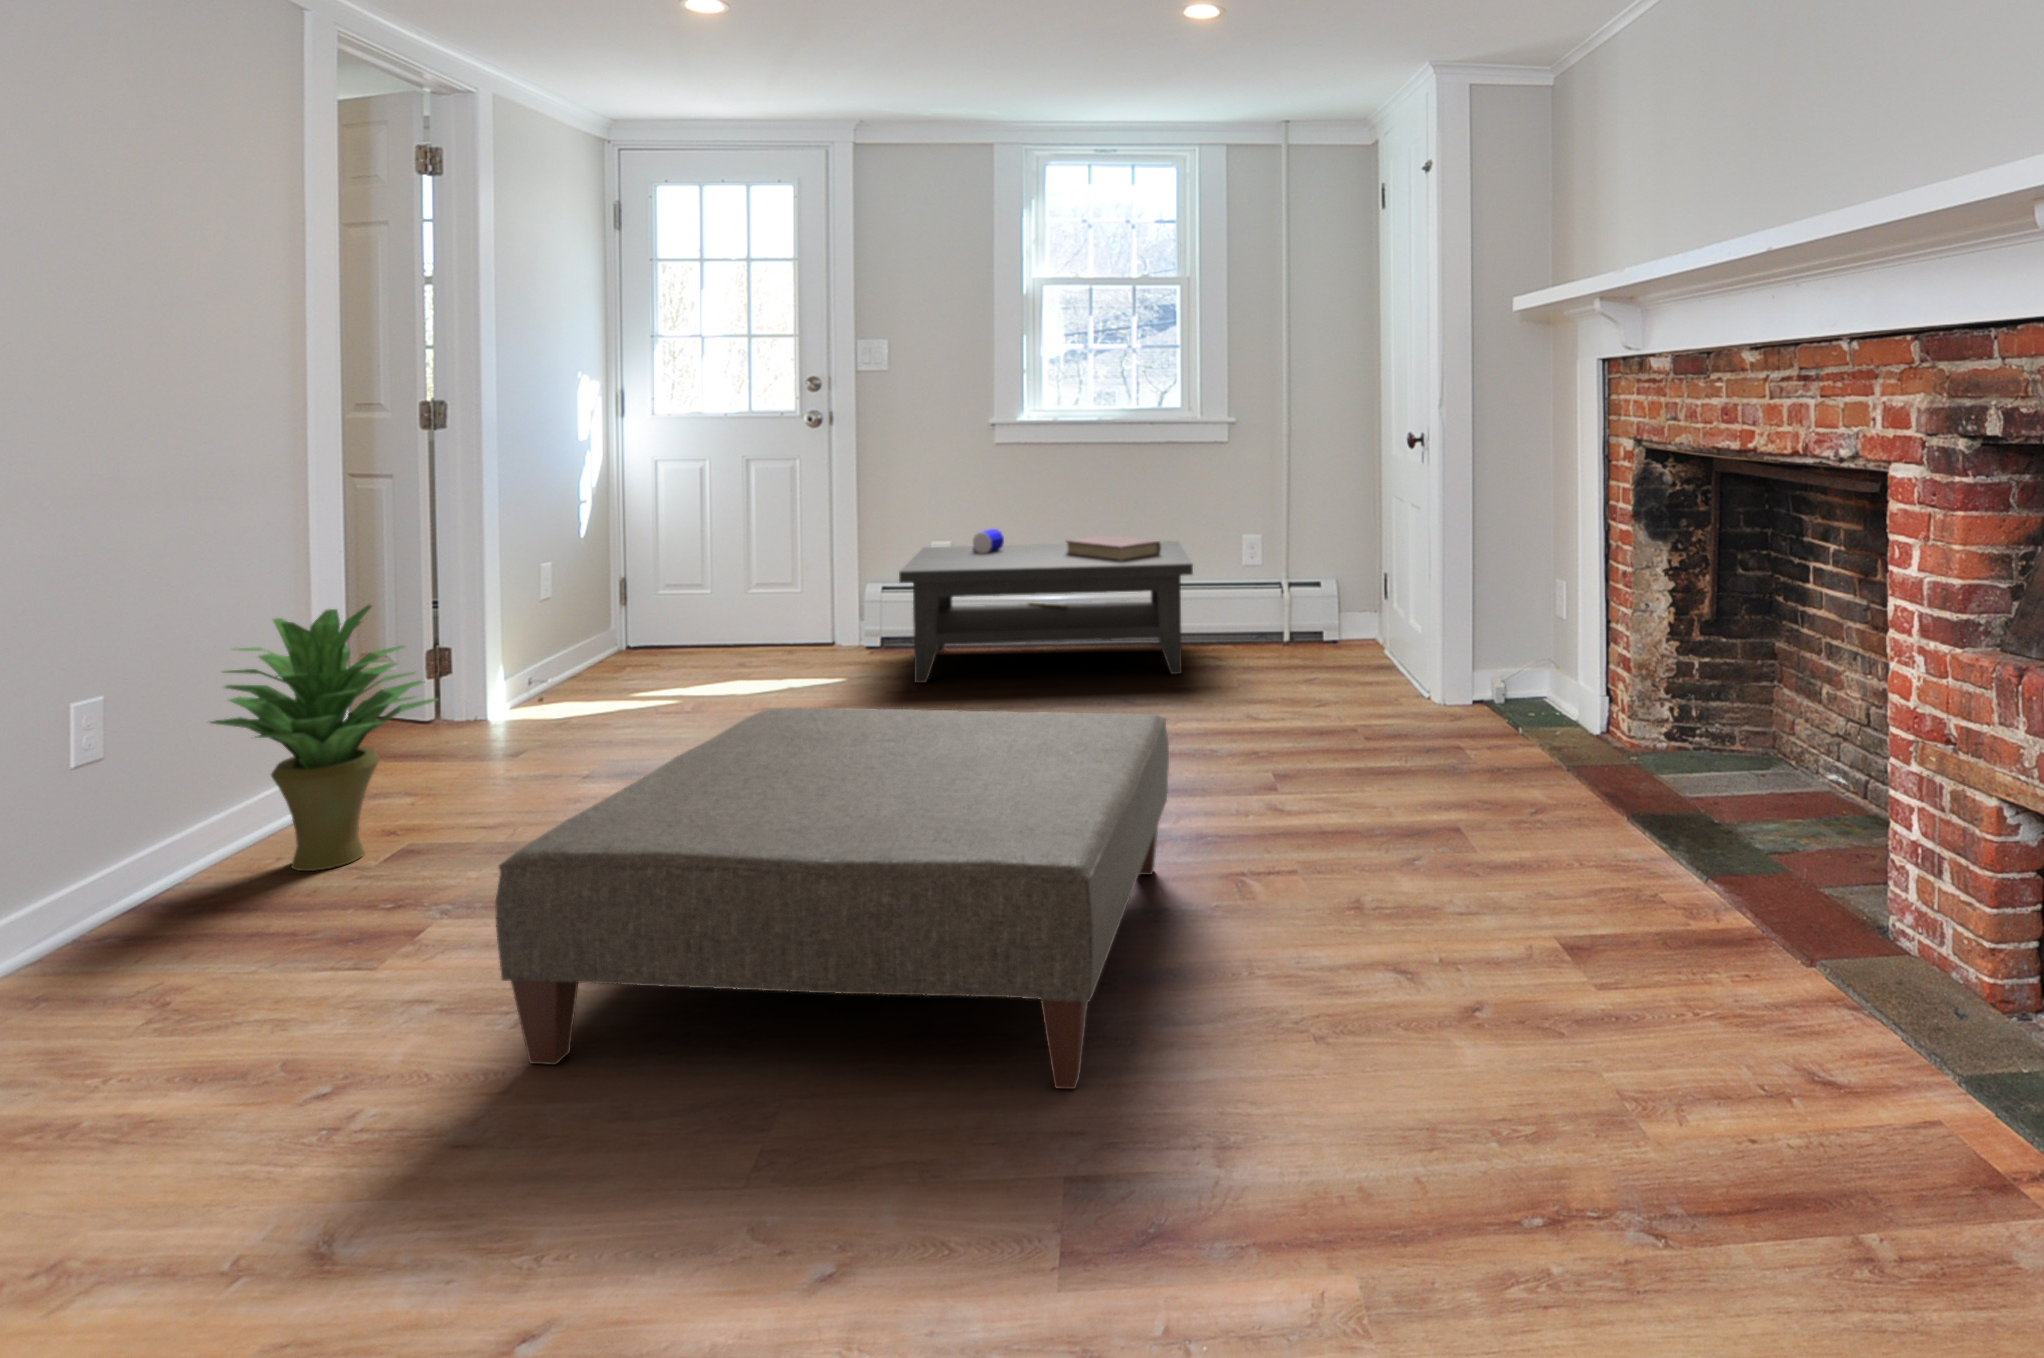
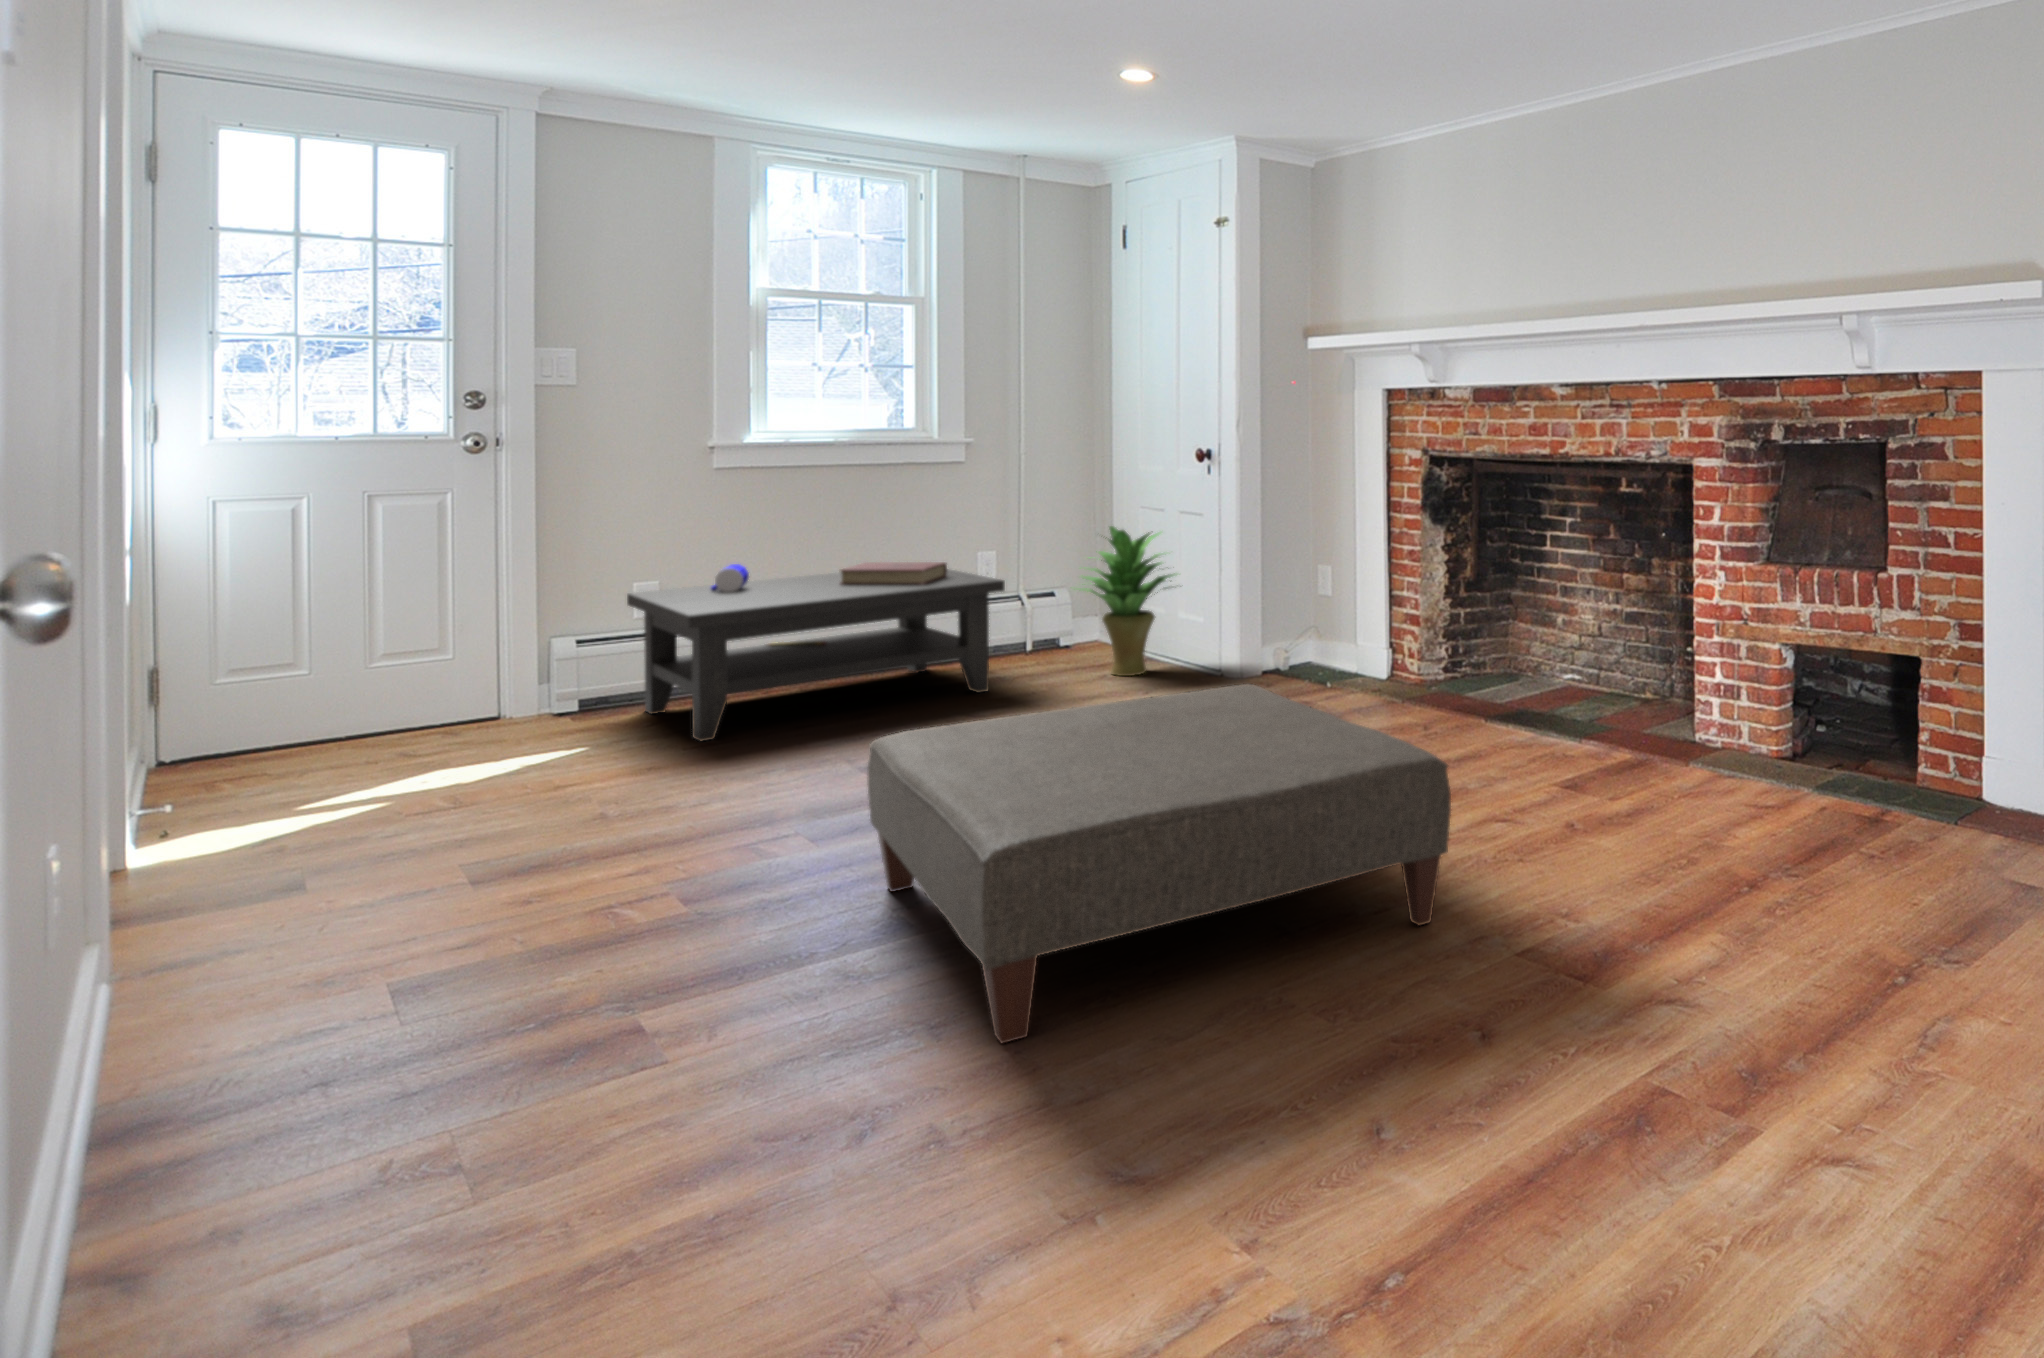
potted plant: present [211,605,439,871] -> present [1080,526,1174,676]

